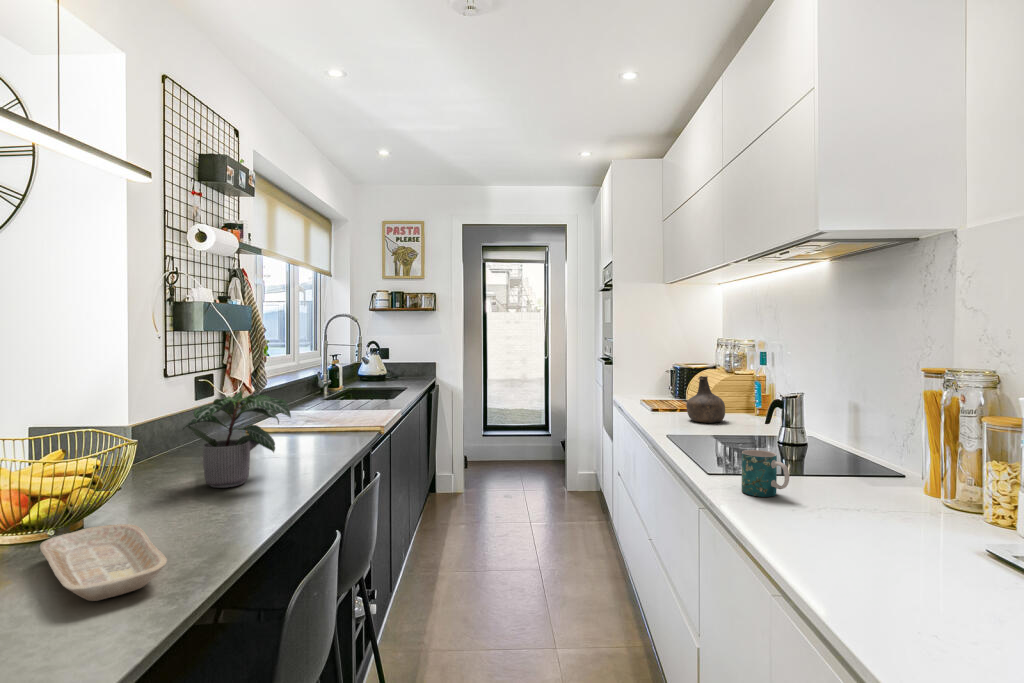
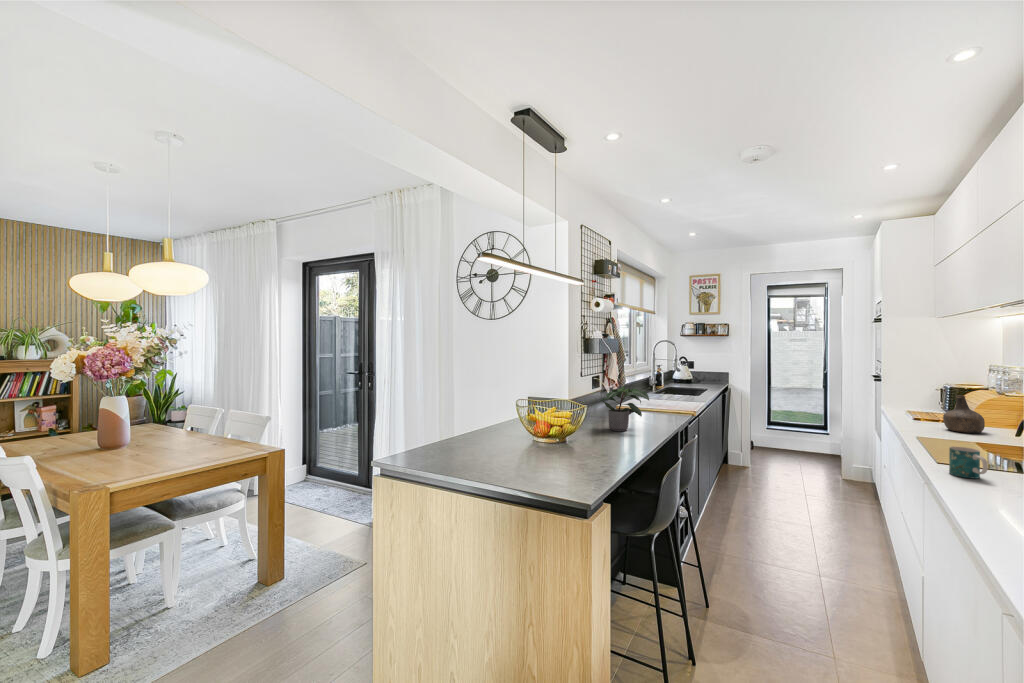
tray: present [40,524,167,601] -> none [565,437,614,460]

